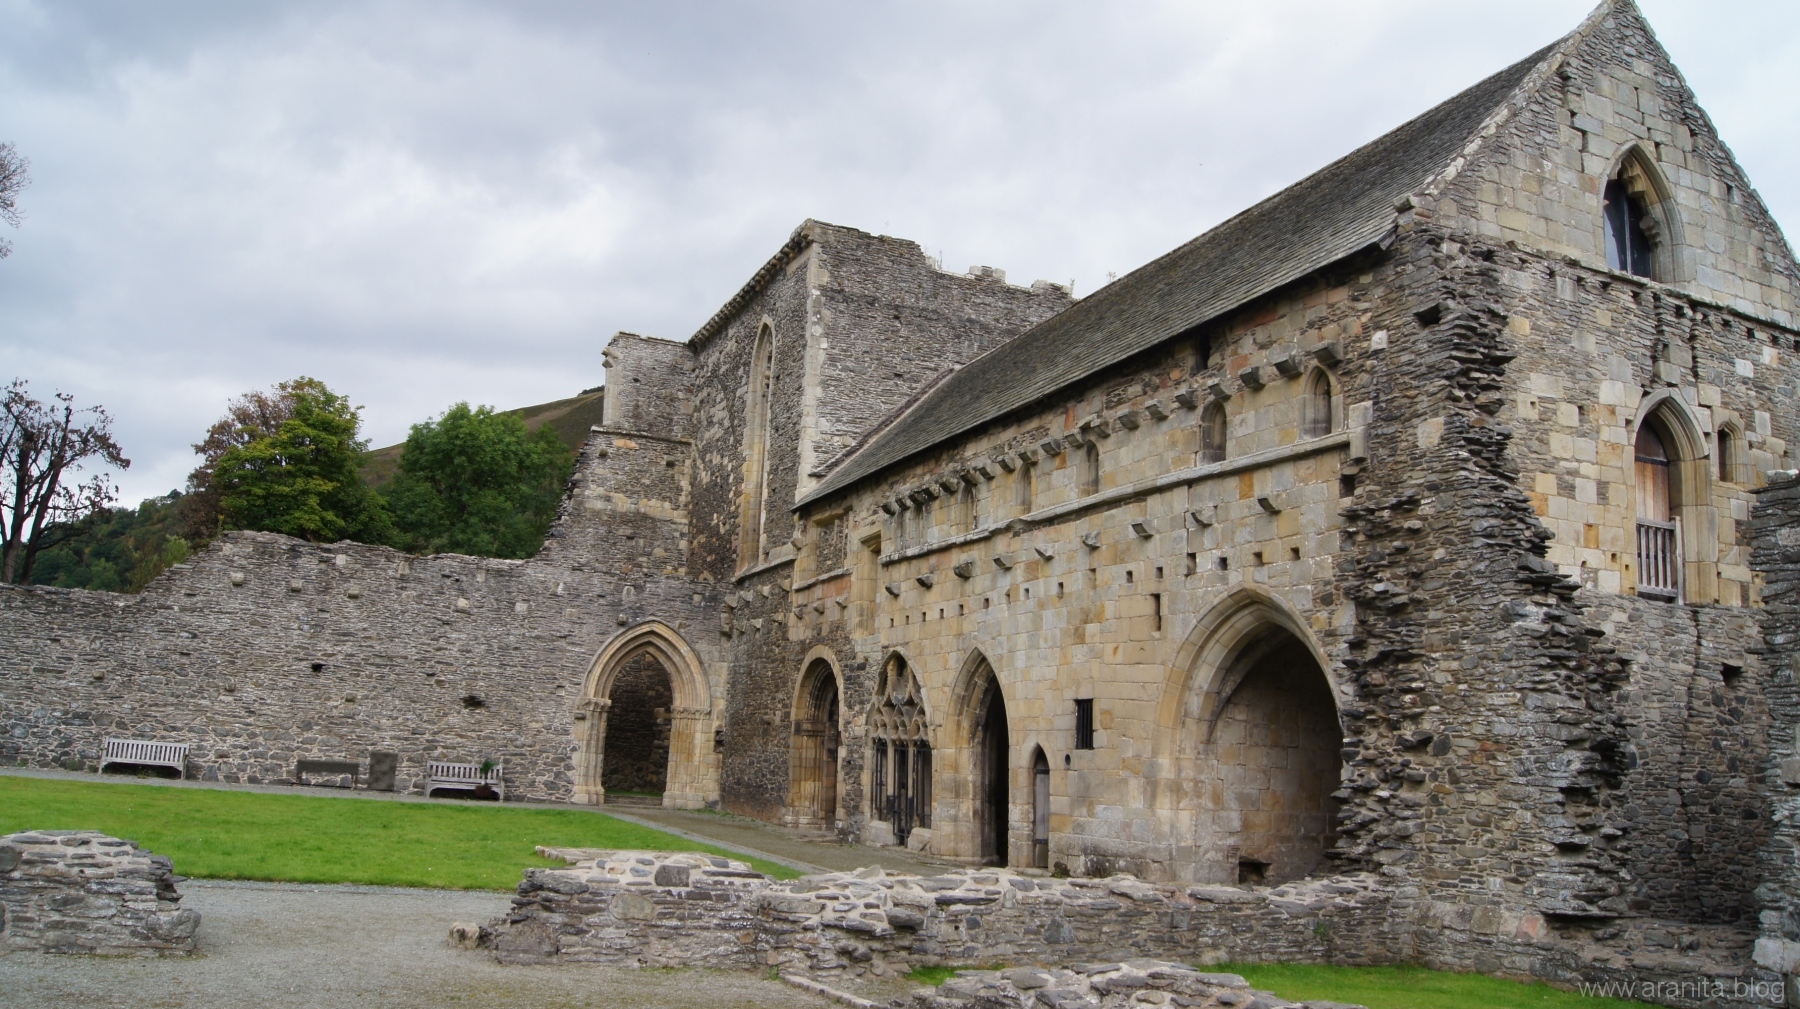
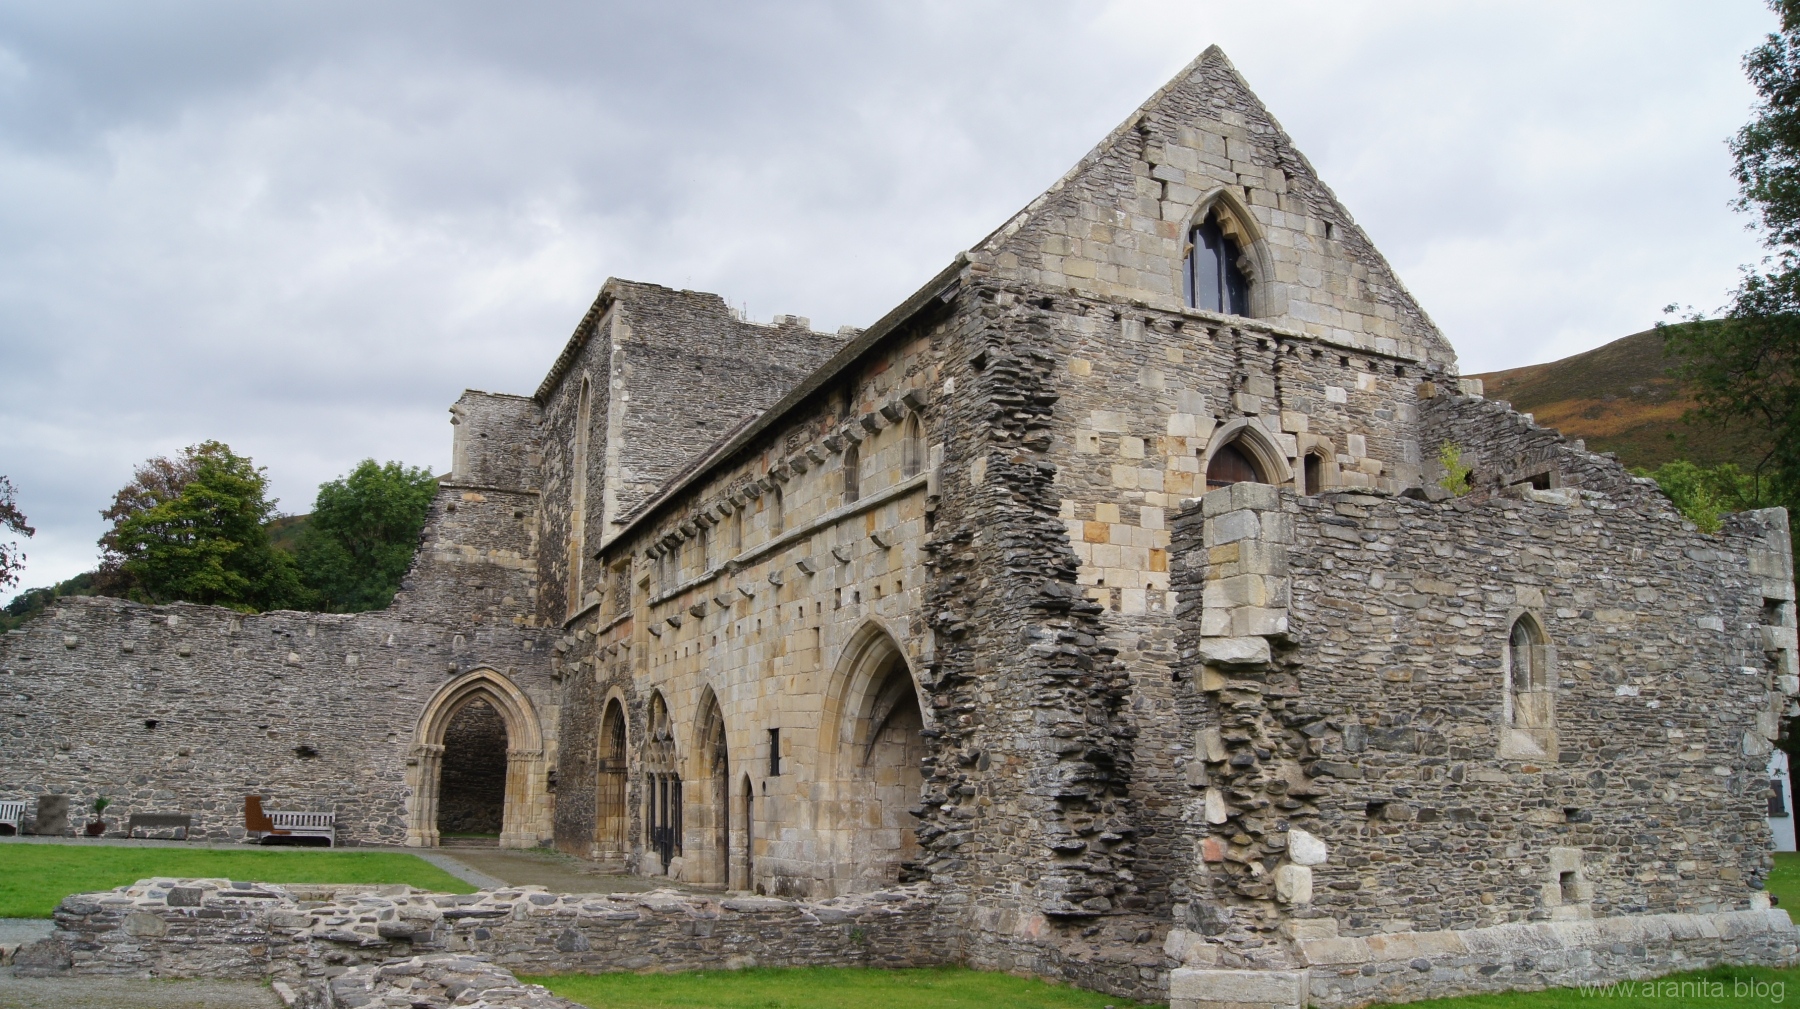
lounge chair: none [413,745,457,795] -> present [244,795,292,843]
trash can: present [367,750,398,790] -> present [34,794,70,835]
potted tree: present [474,760,495,798] -> present [86,796,111,836]

